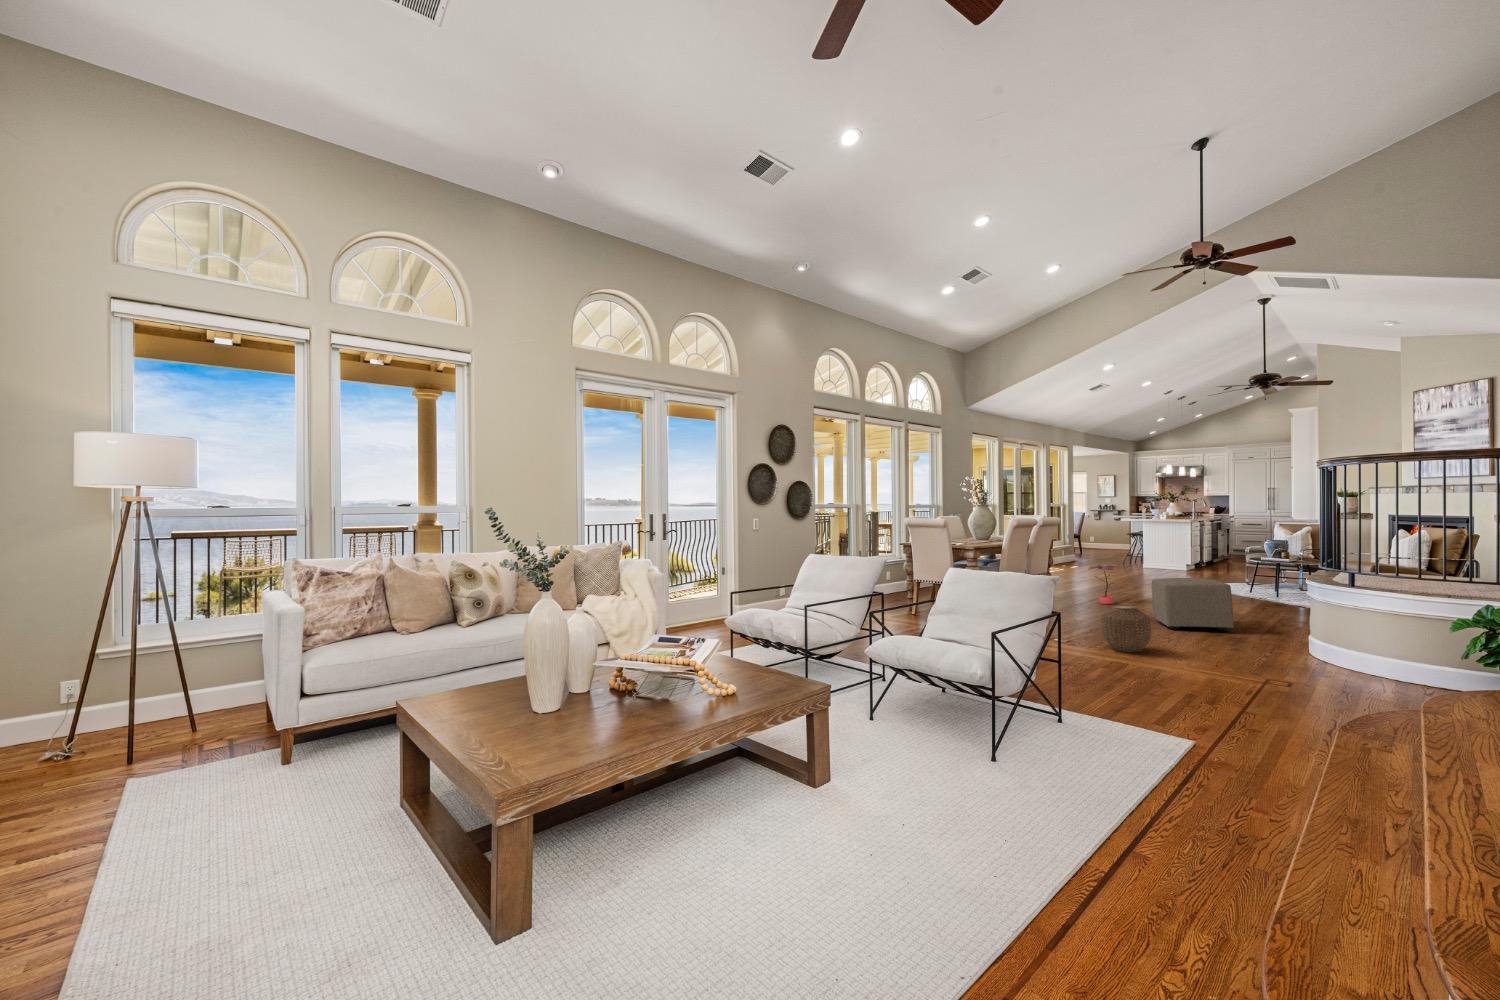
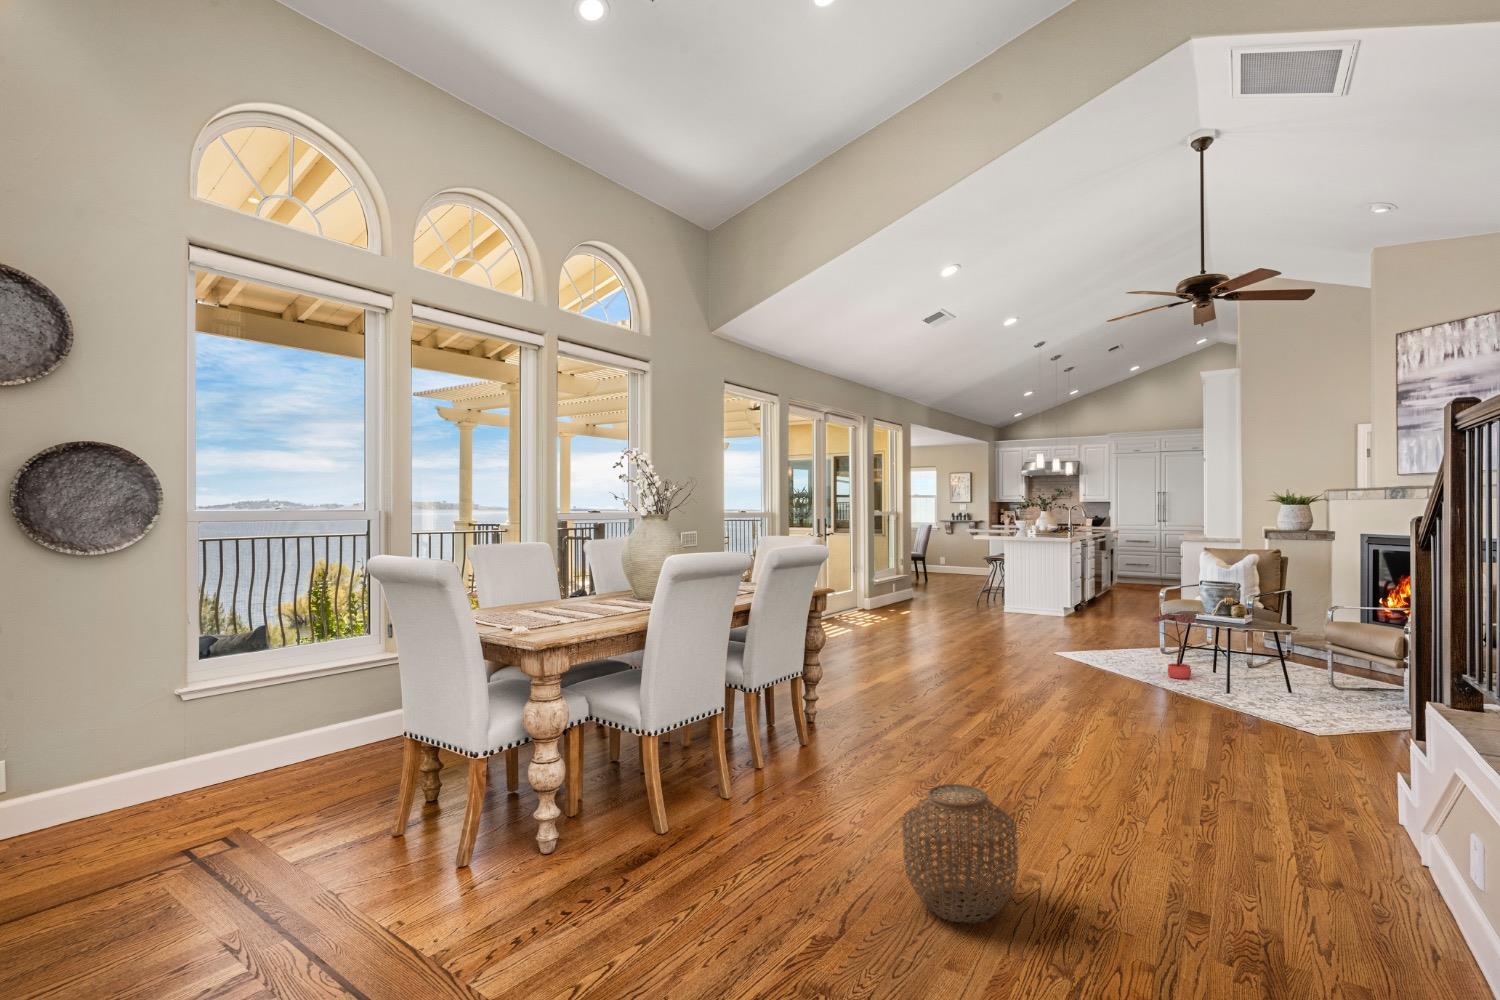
potted plant: present [1088,565,1121,604] -> present [1152,613,1199,679]
ottoman: present [1152,578,1234,631] -> none [1018,673,1176,796]

